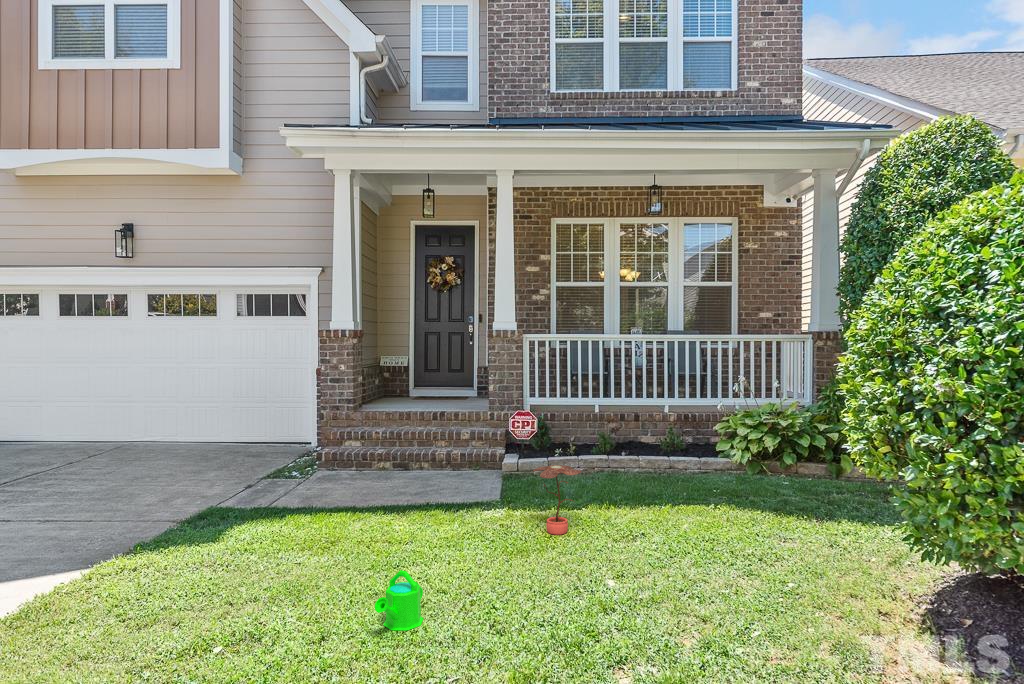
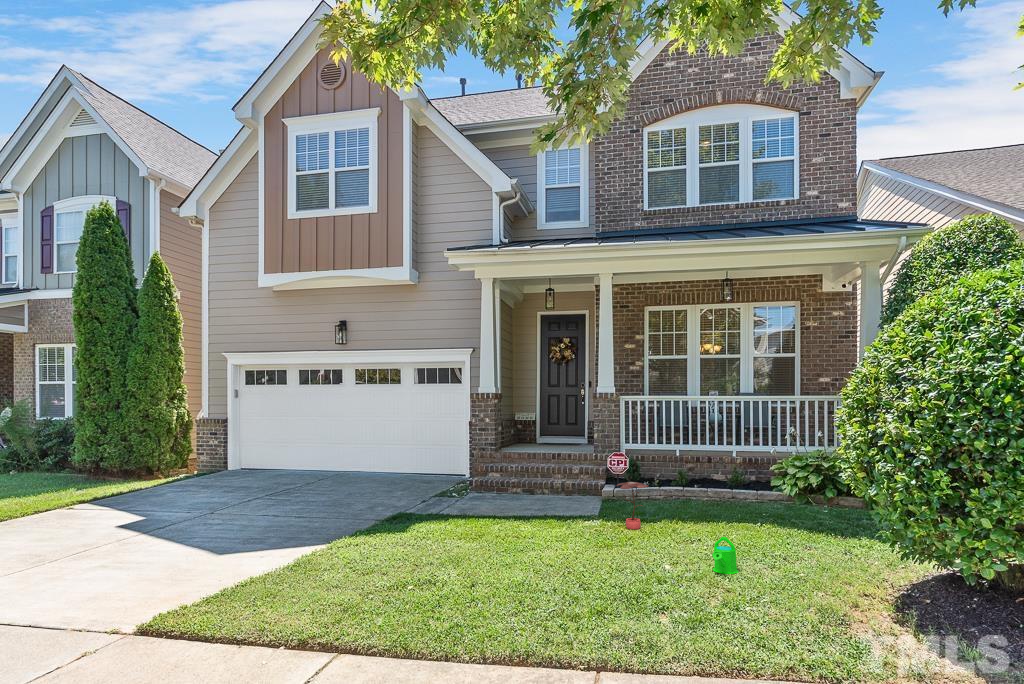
watering can: present [375,570,424,631] -> present [712,537,739,574]

